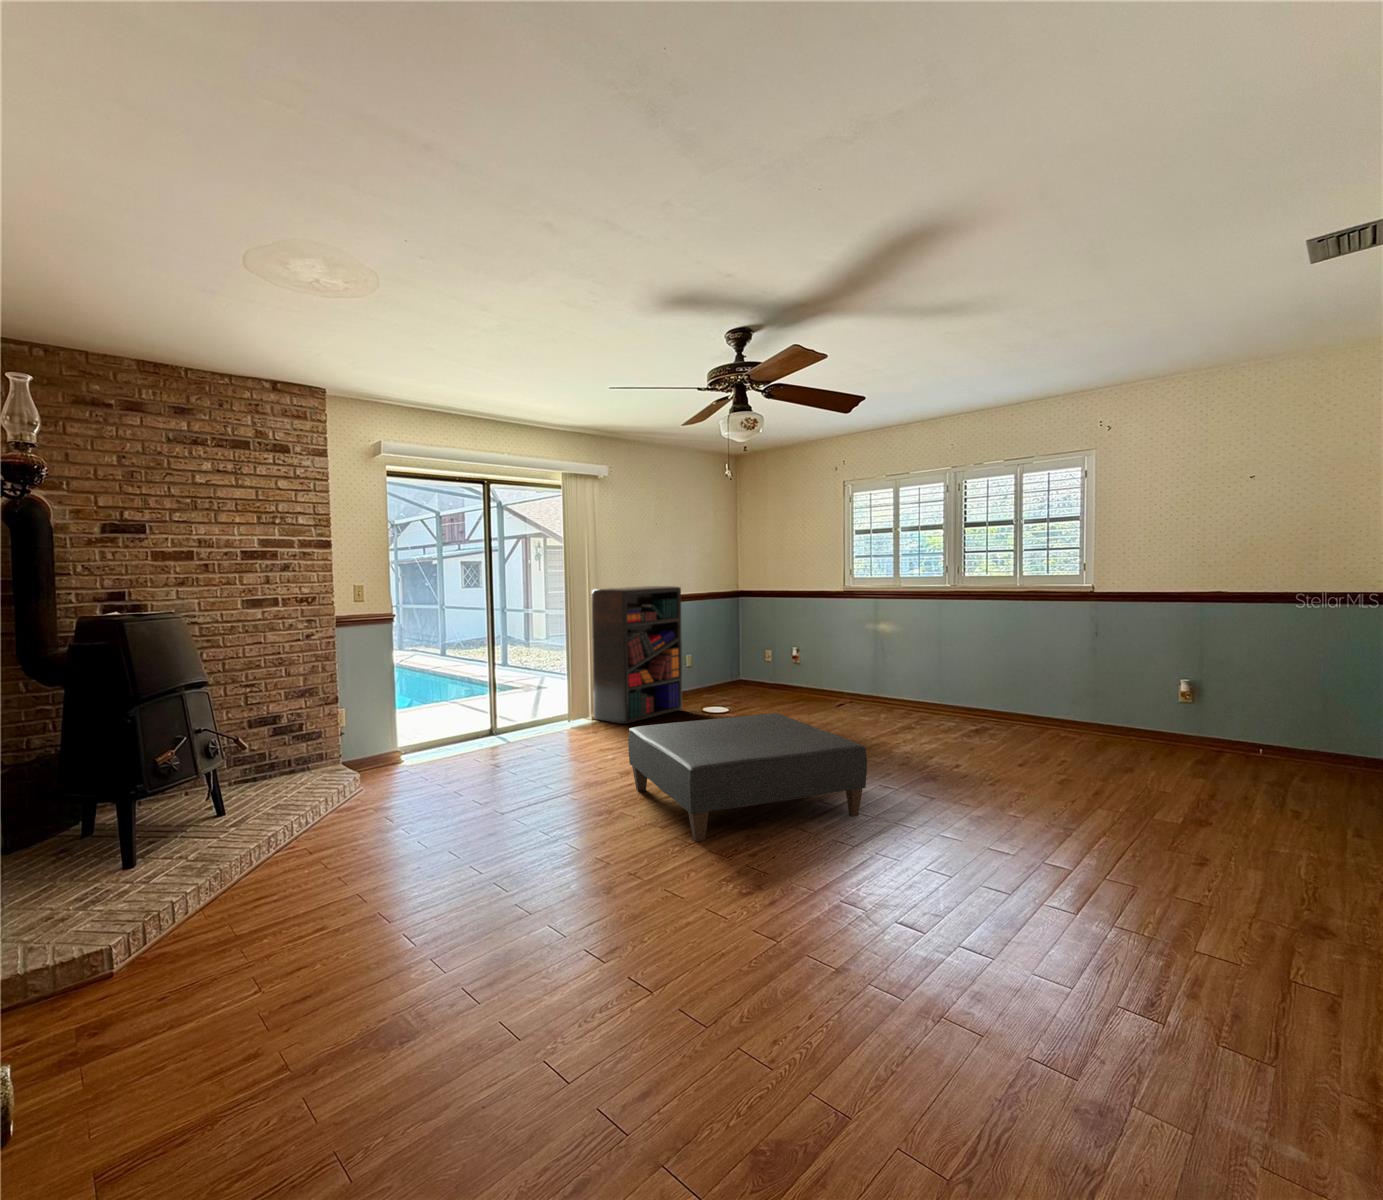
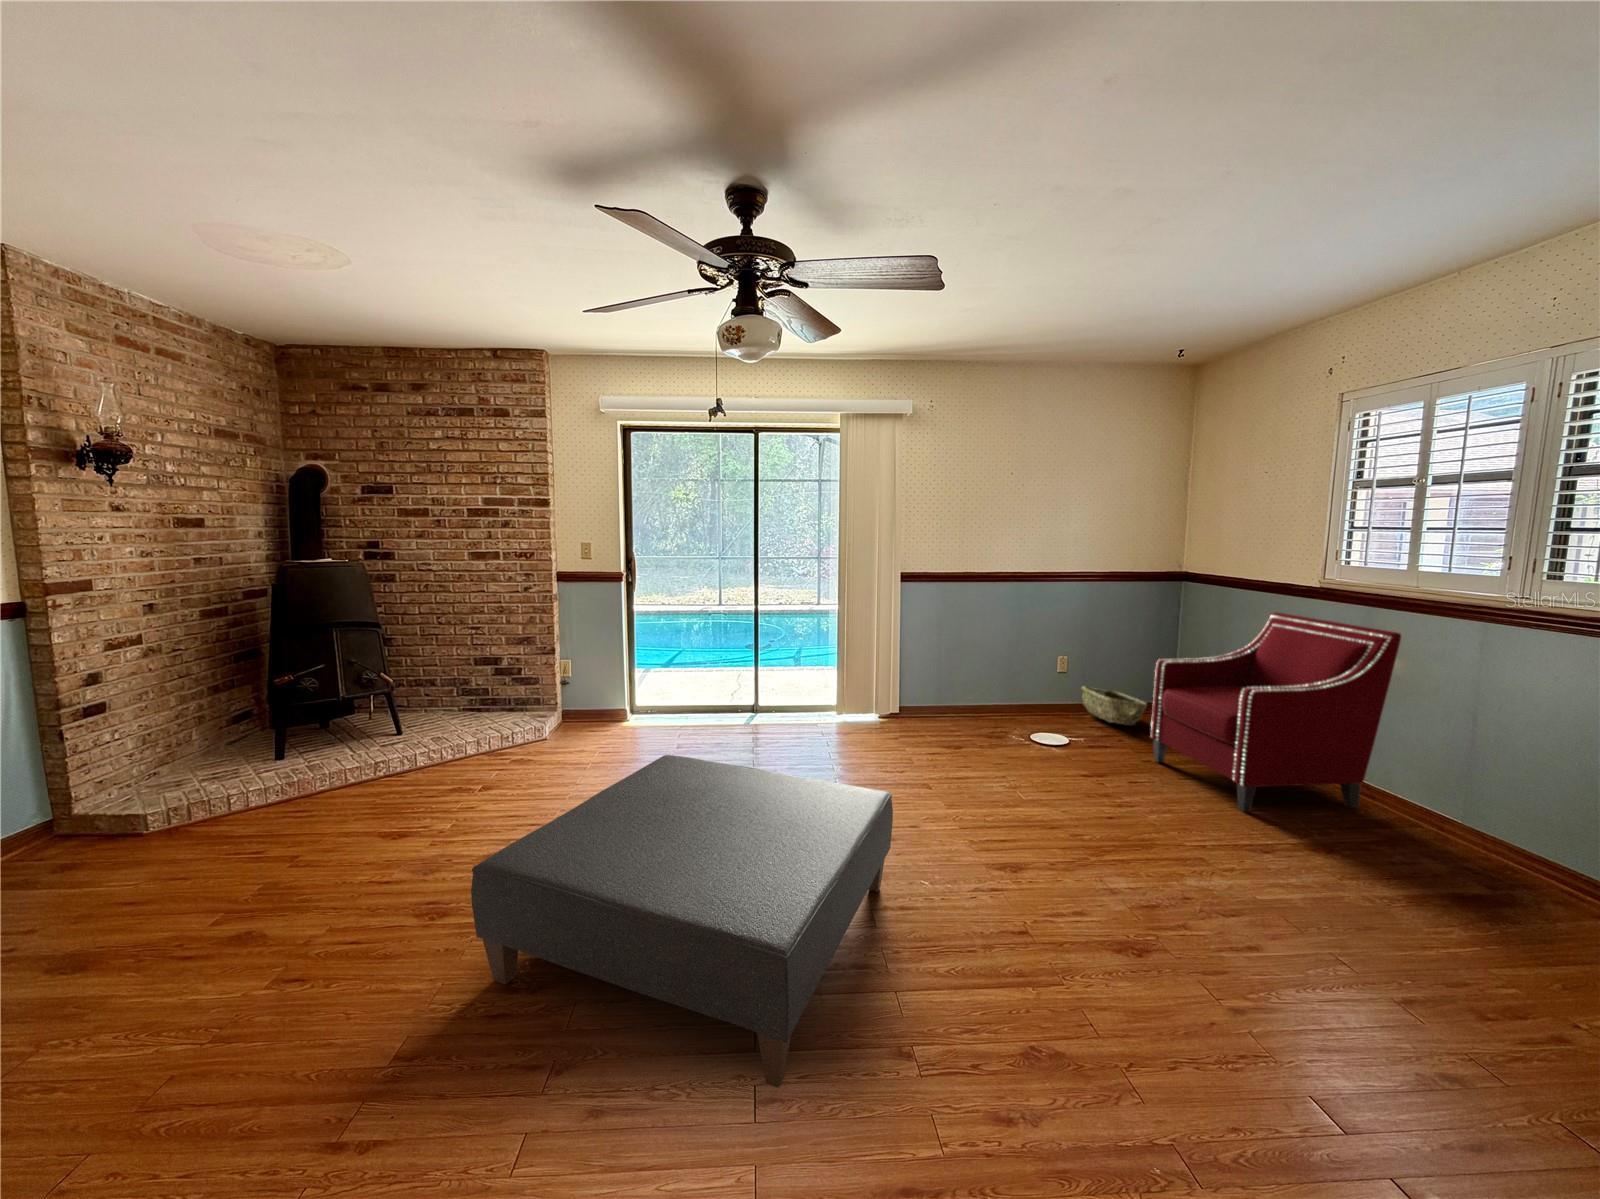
bookshelf: present [592,586,682,724] -> none [870,560,996,732]
armchair: none [782,607,888,714] -> present [1151,612,1401,812]
woven basket: none [710,674,755,695] -> present [1082,686,1147,725]

